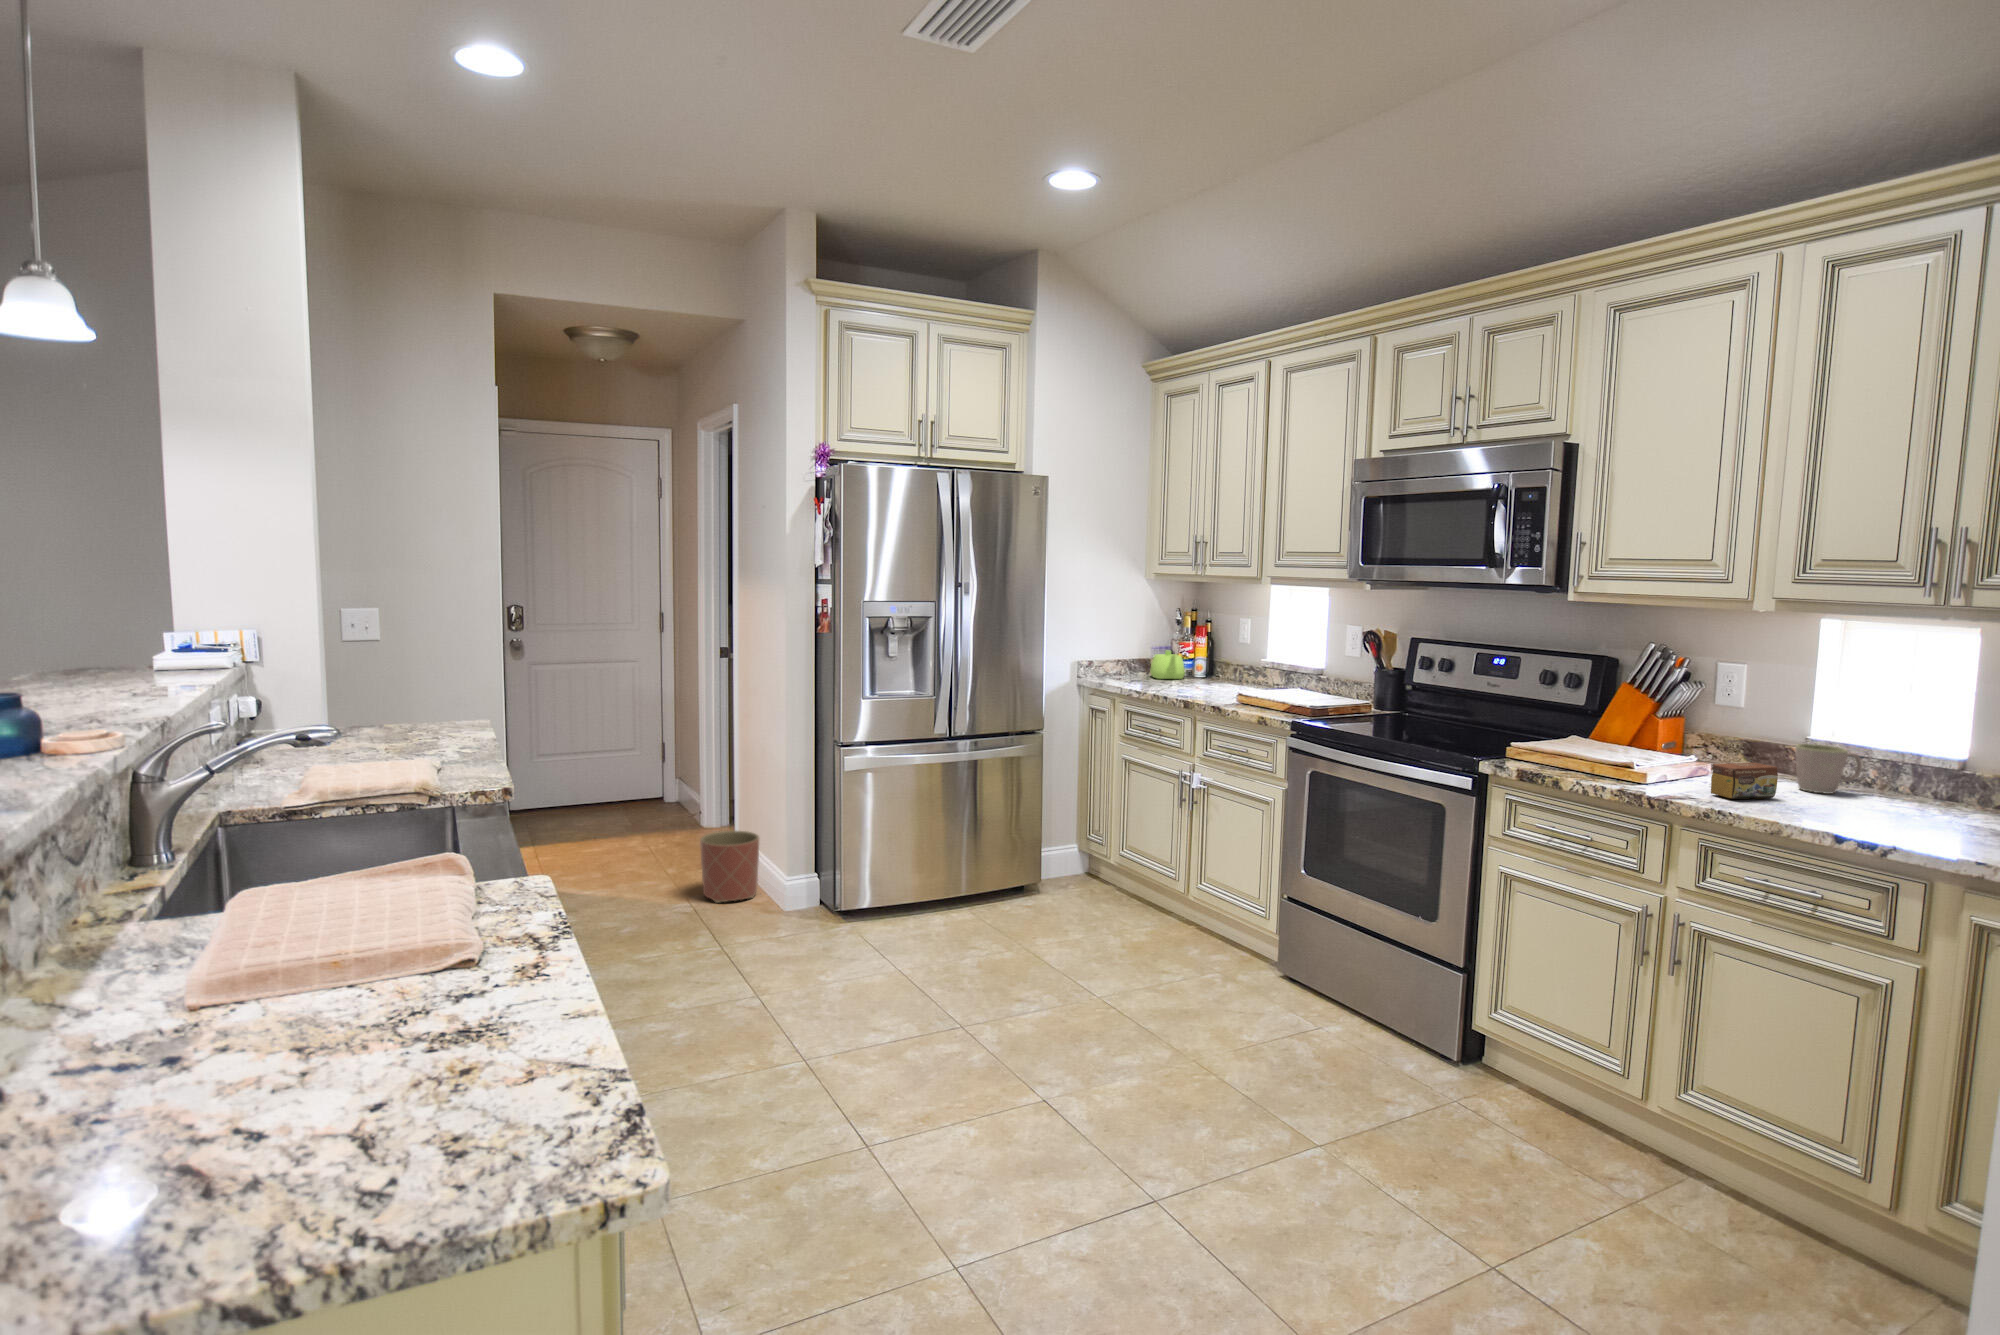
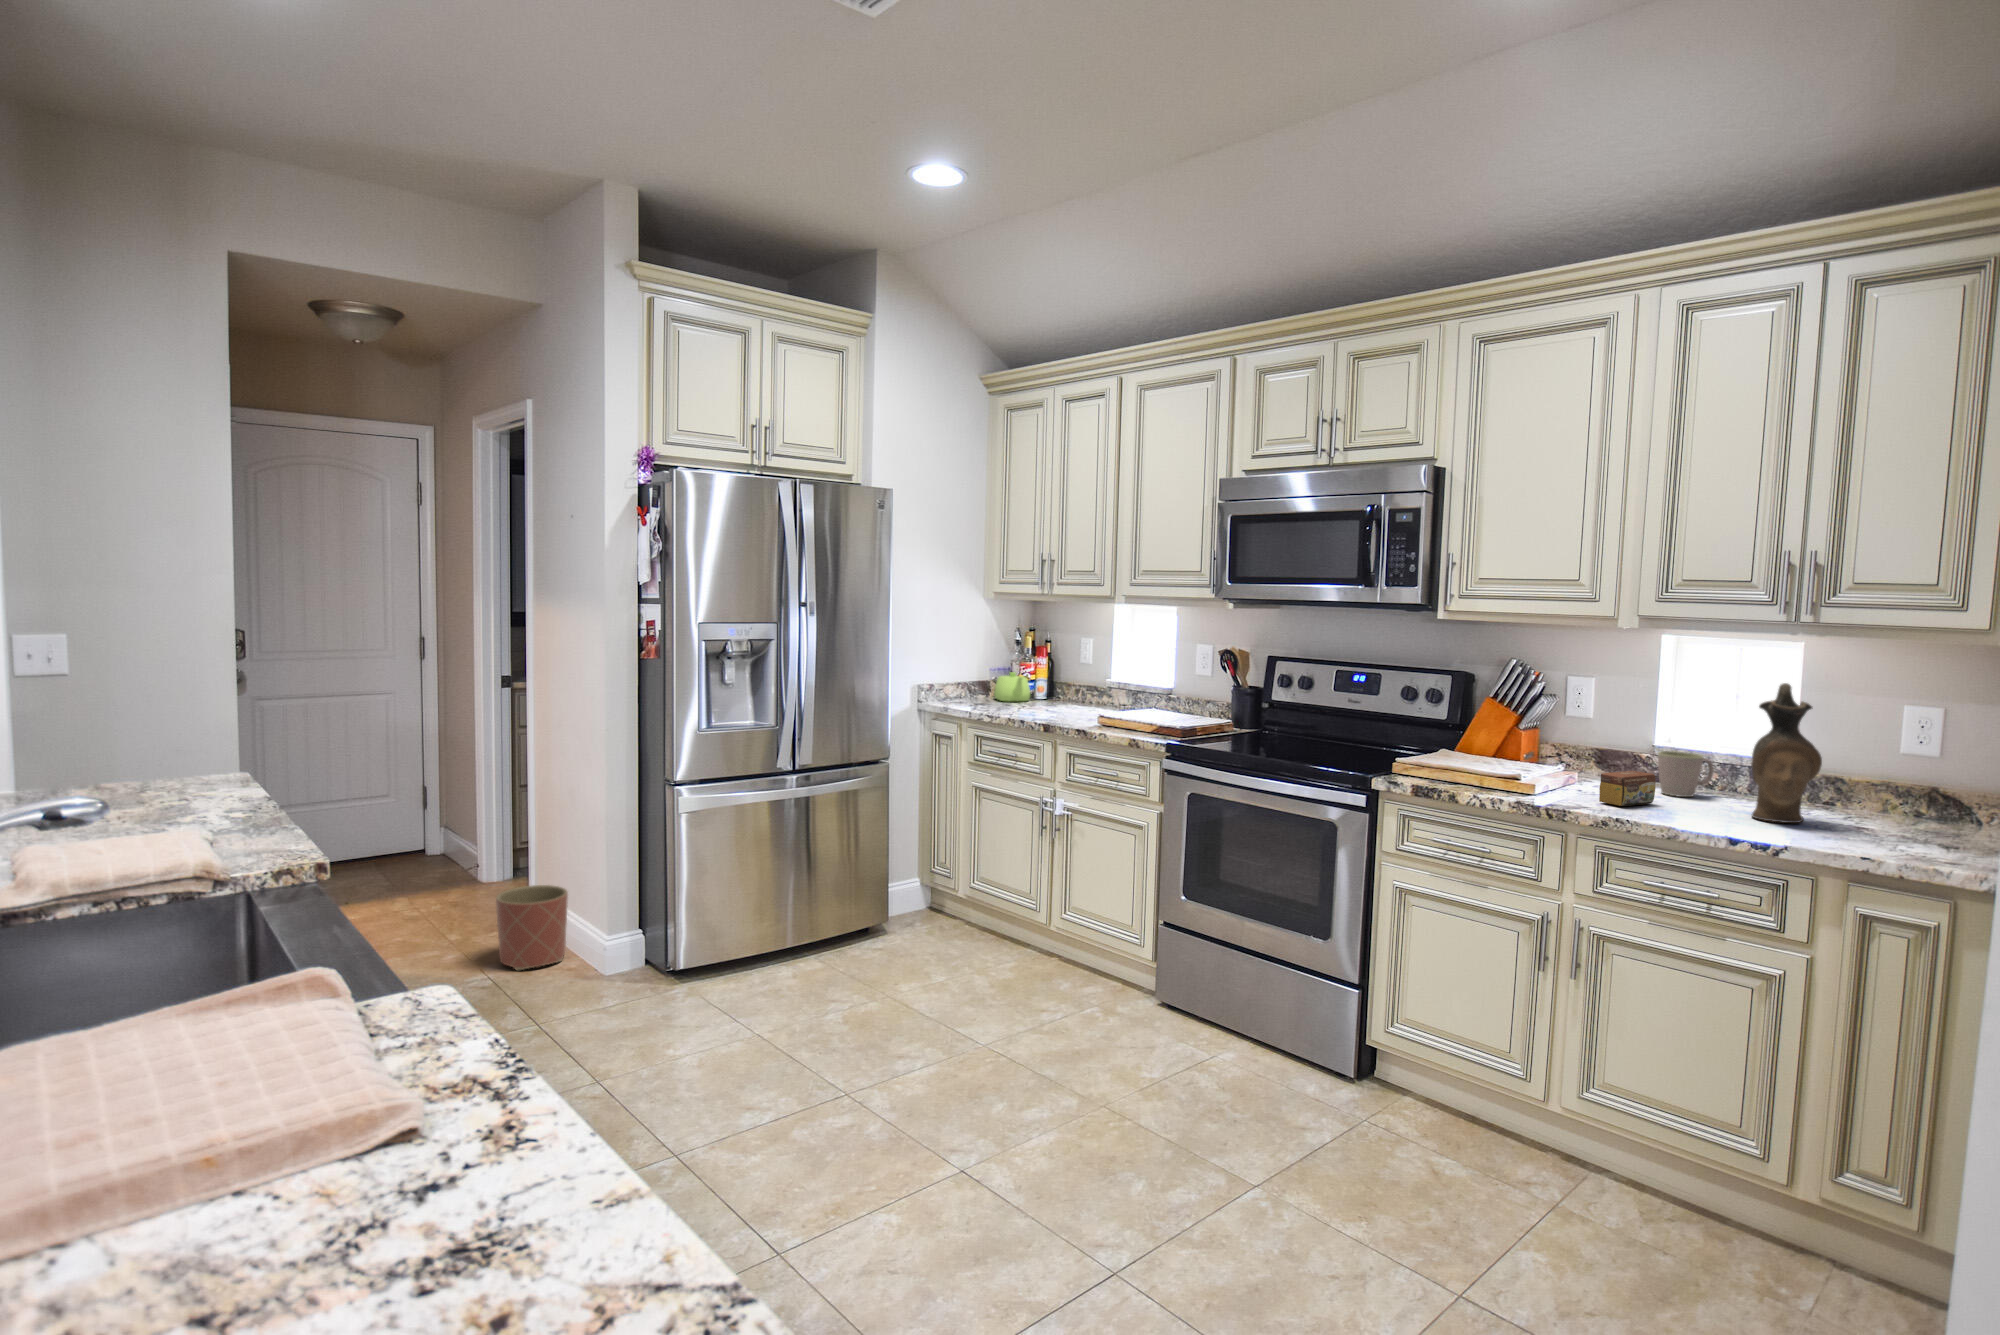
ceramic pitcher: none [1881,673,1961,824] -> present [1751,683,1822,823]

